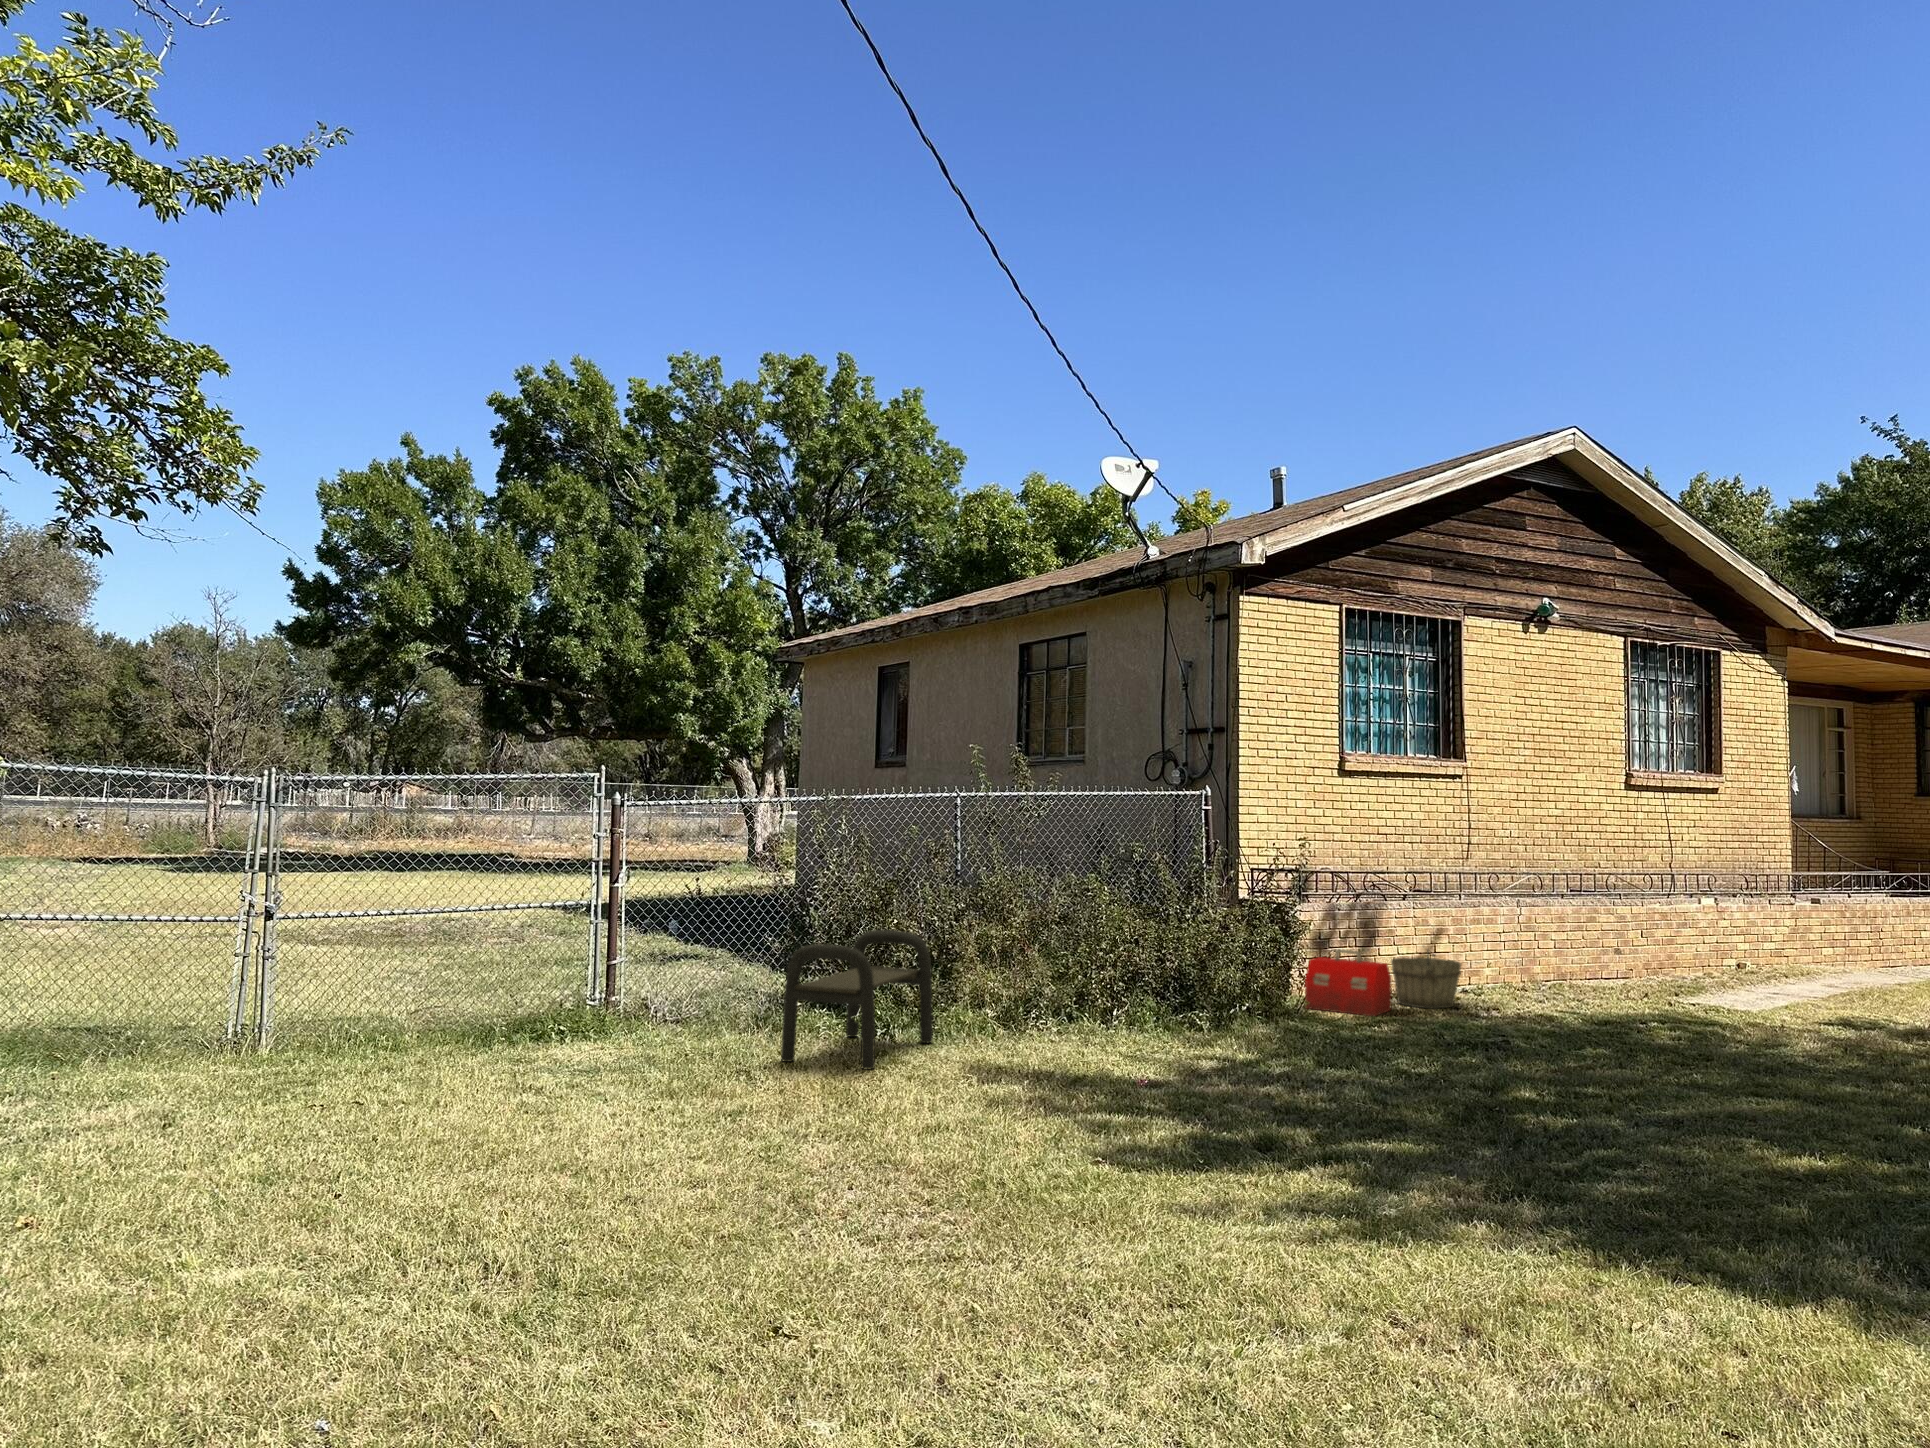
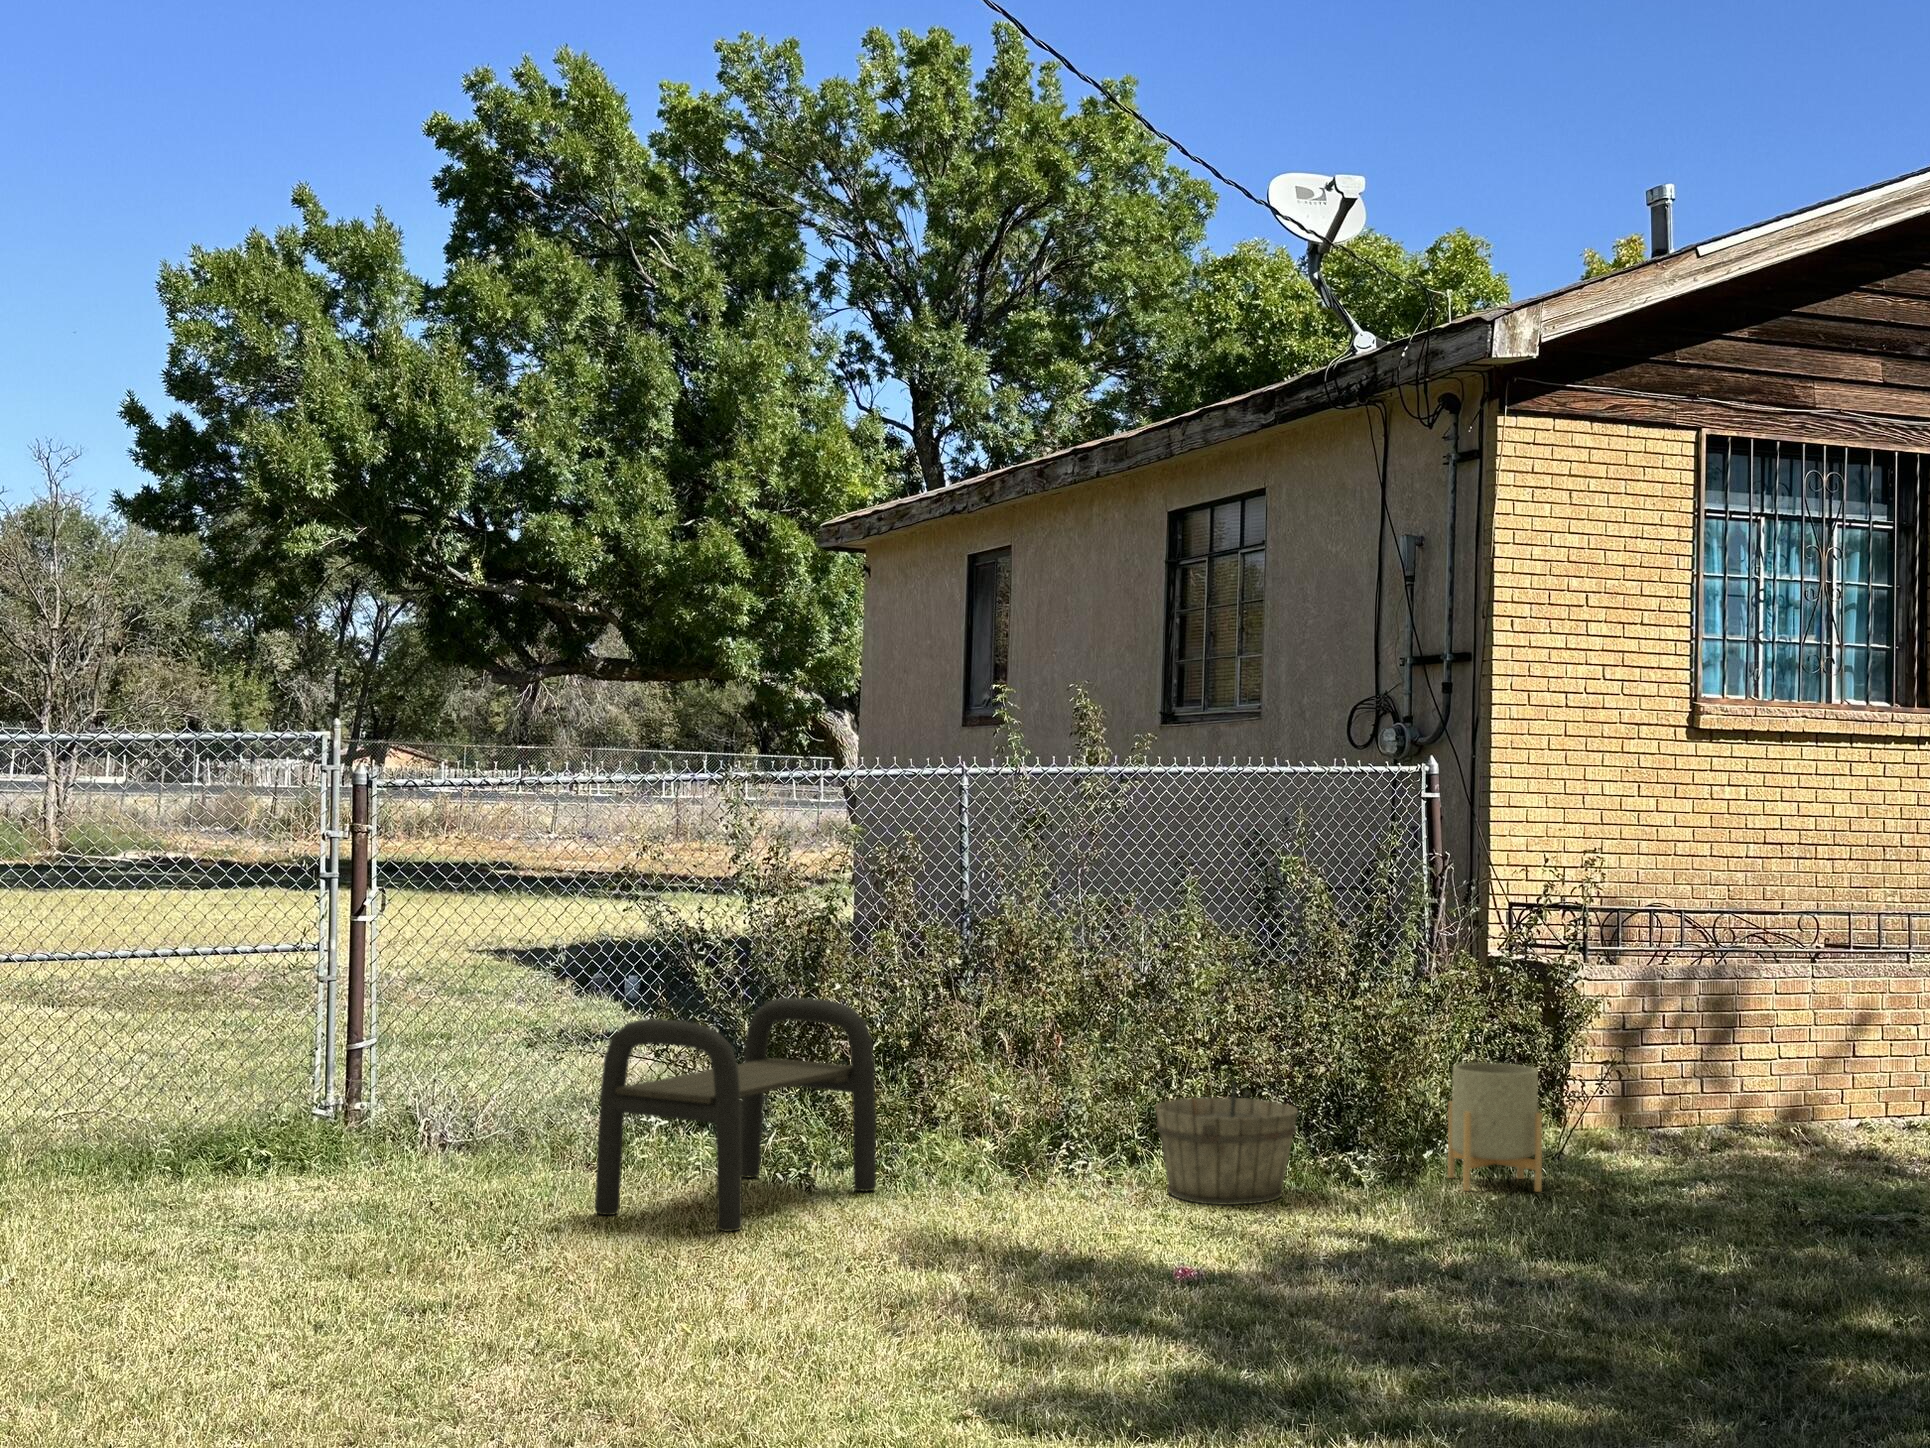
toolbox: present [1305,949,1392,1016] -> none [1586,1047,1744,1167]
wooden bucket: present [1391,950,1461,1008] -> present [1156,1074,1298,1205]
planter: none [1245,960,1301,1034] -> present [1448,1063,1542,1192]

